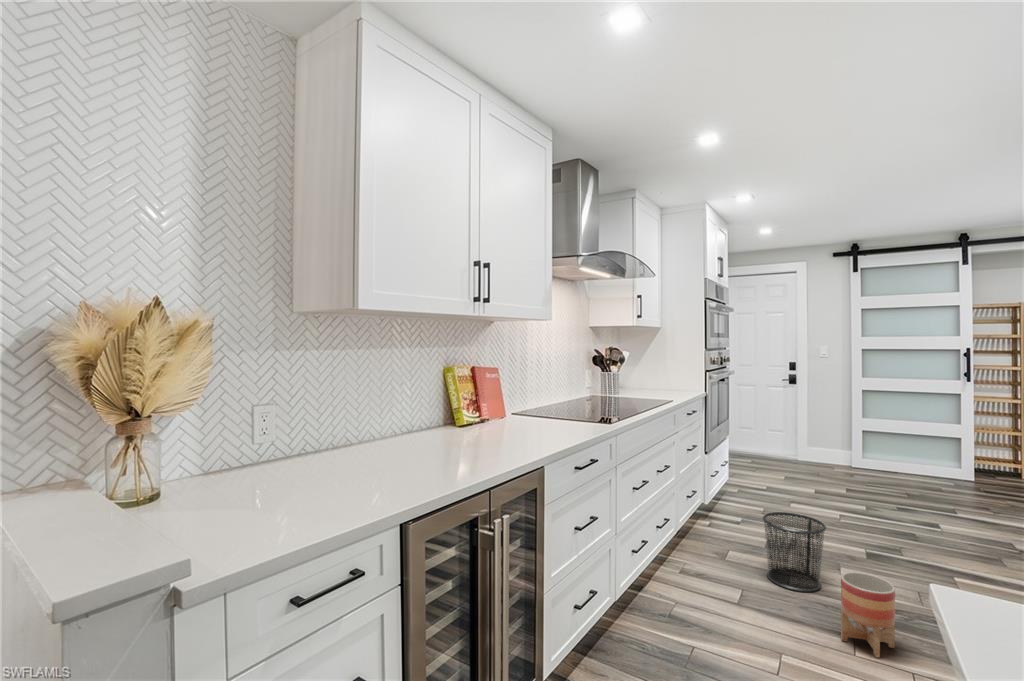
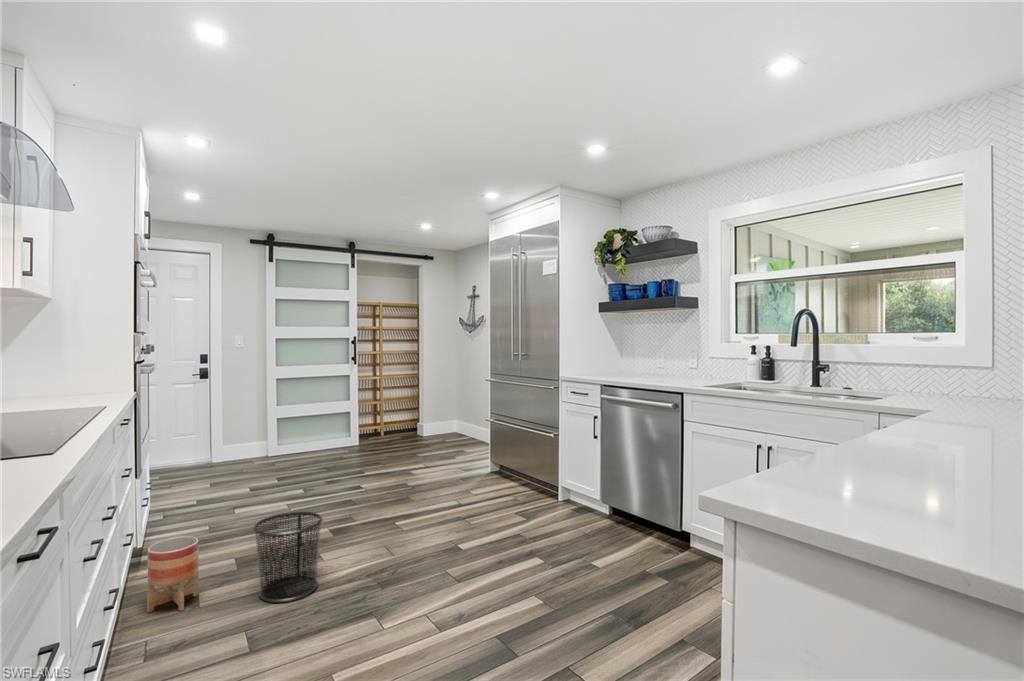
planter: present [841,572,895,658] -> present [147,536,199,613]

